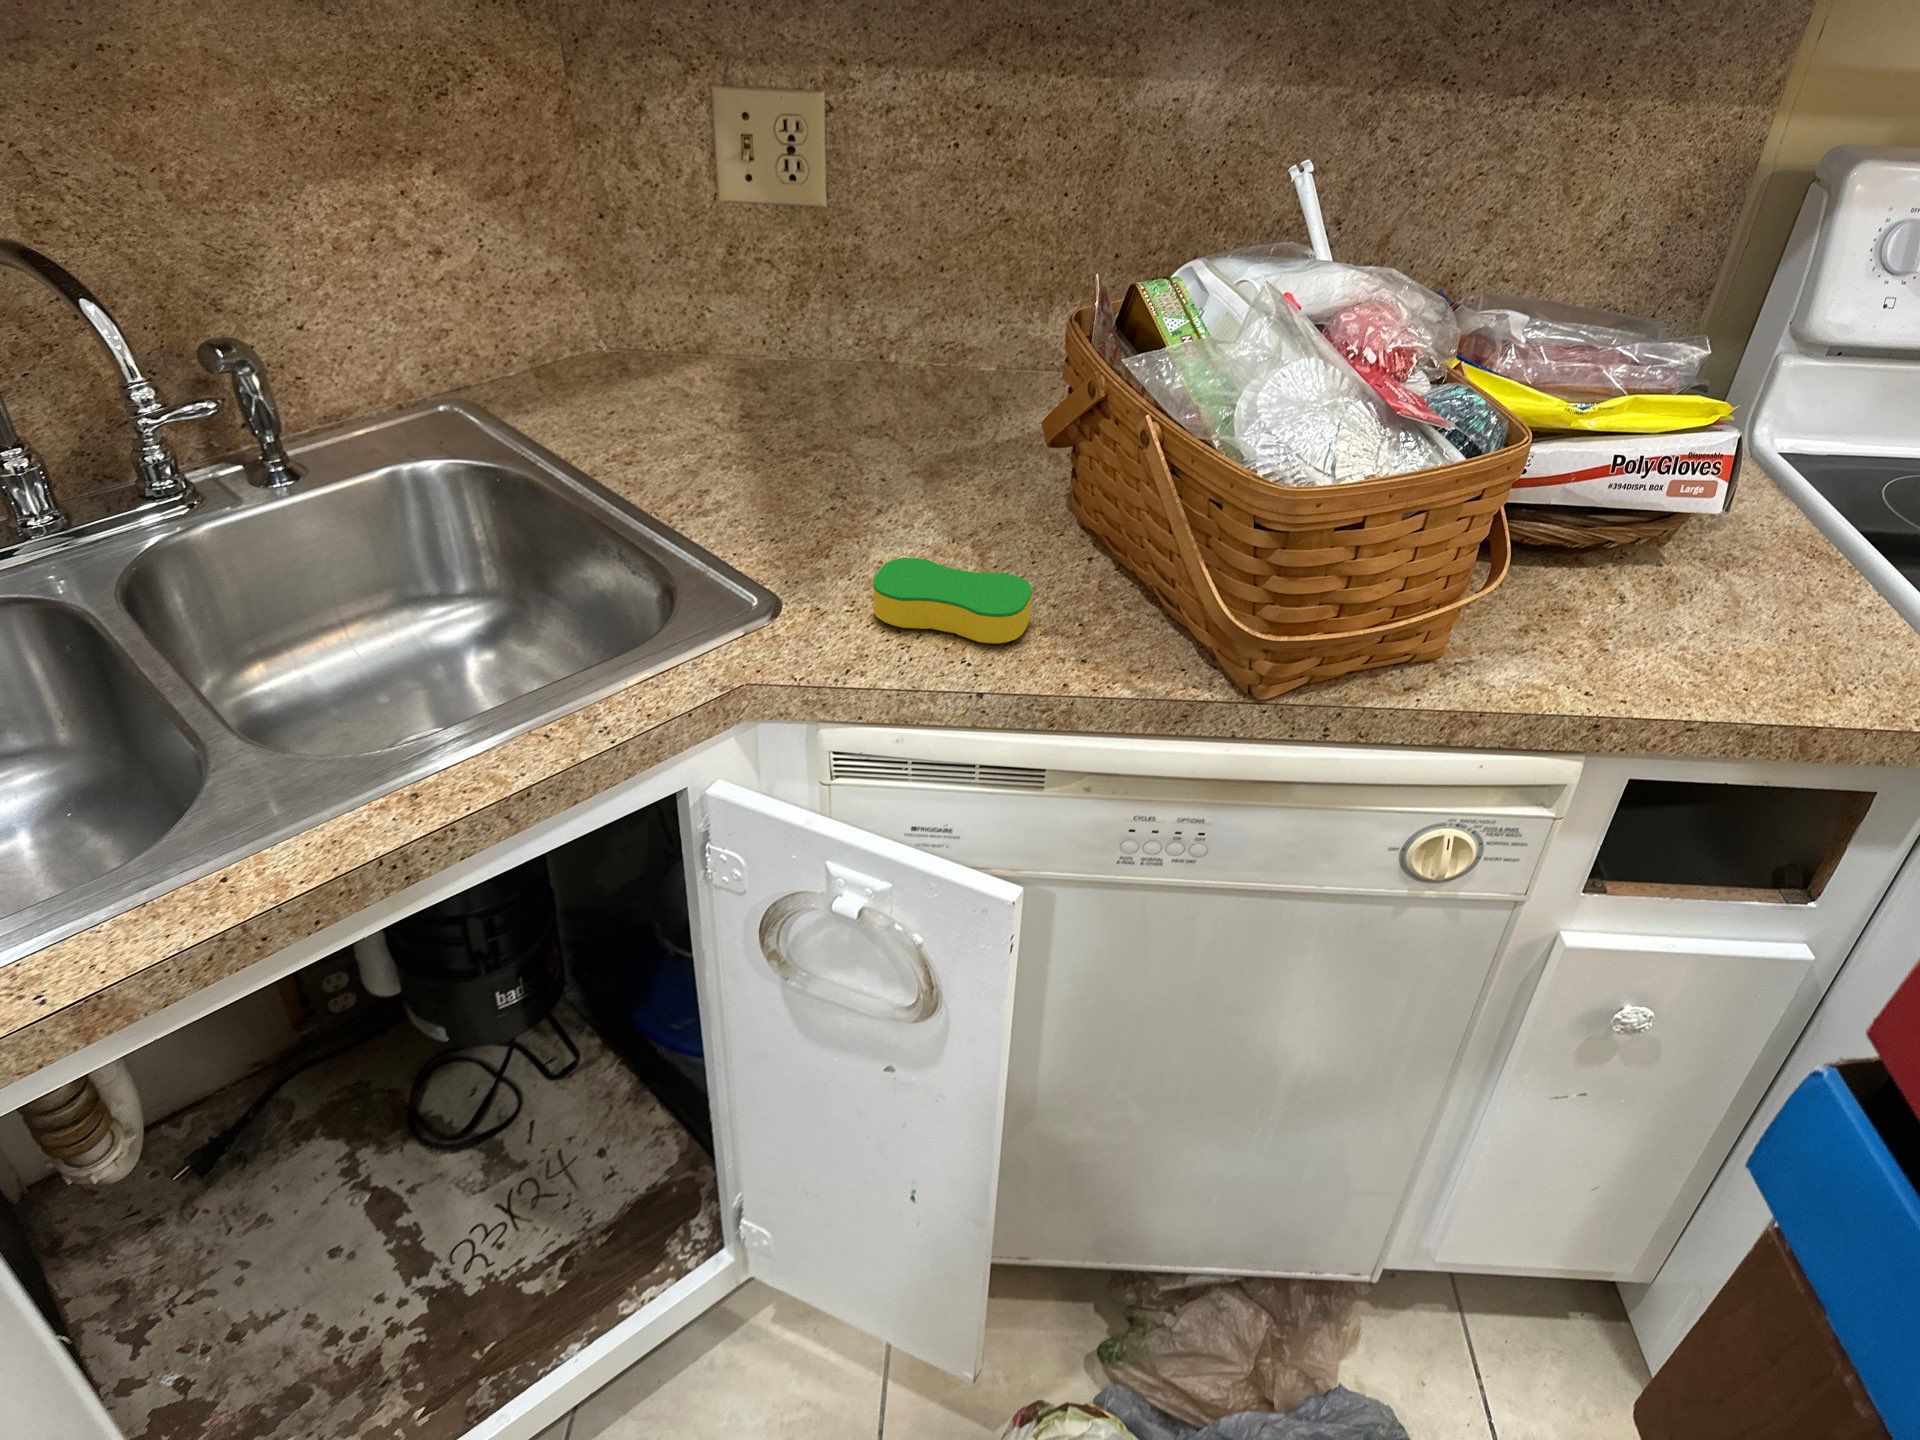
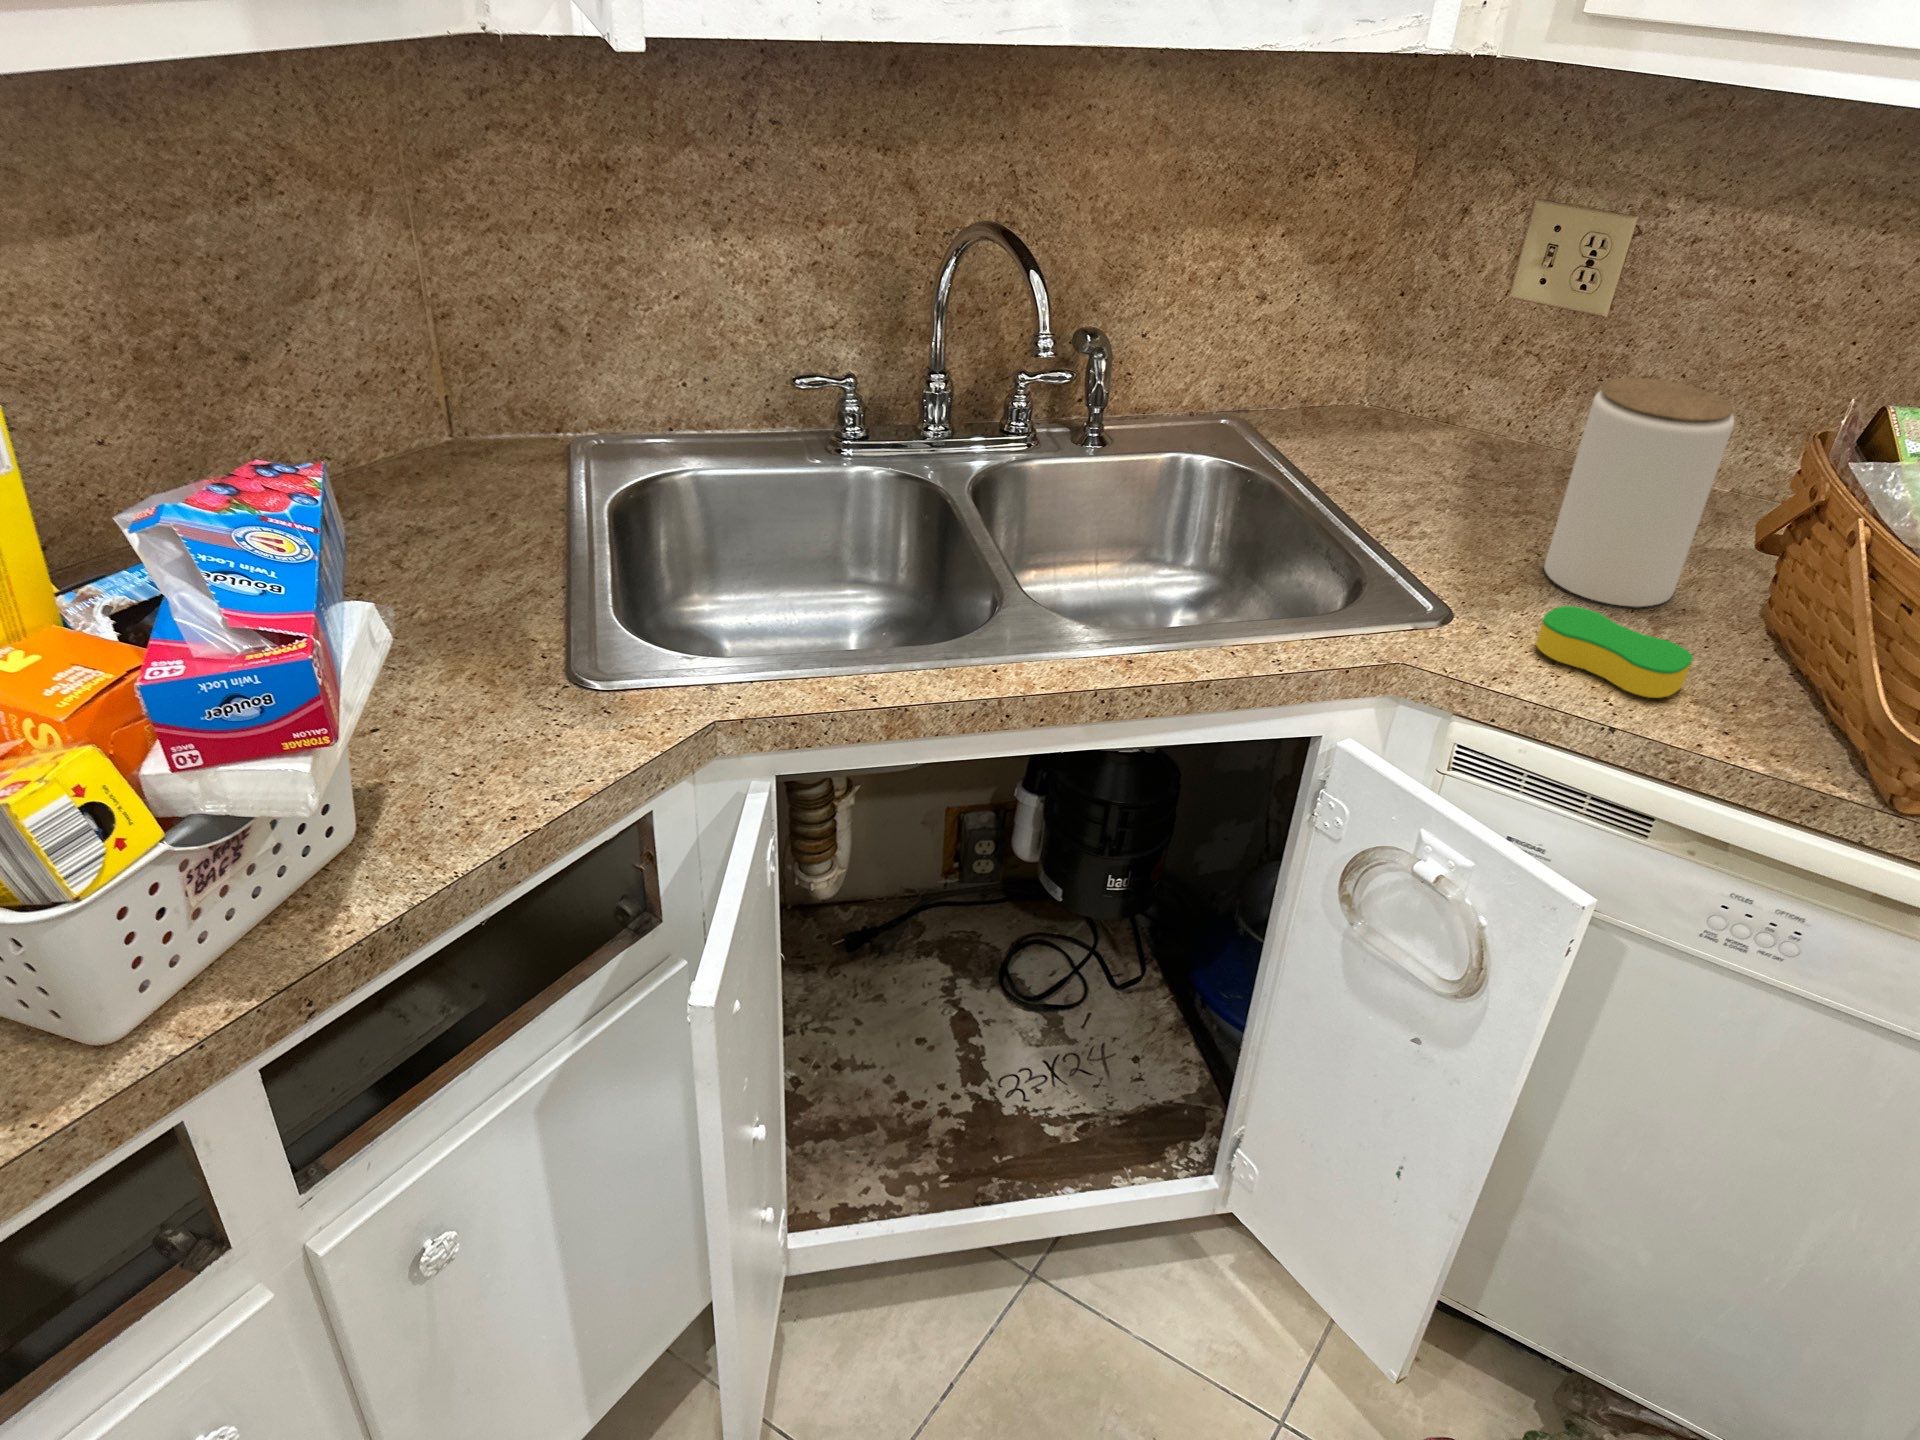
jar: none [846,282,992,537] -> present [1544,378,1734,607]

